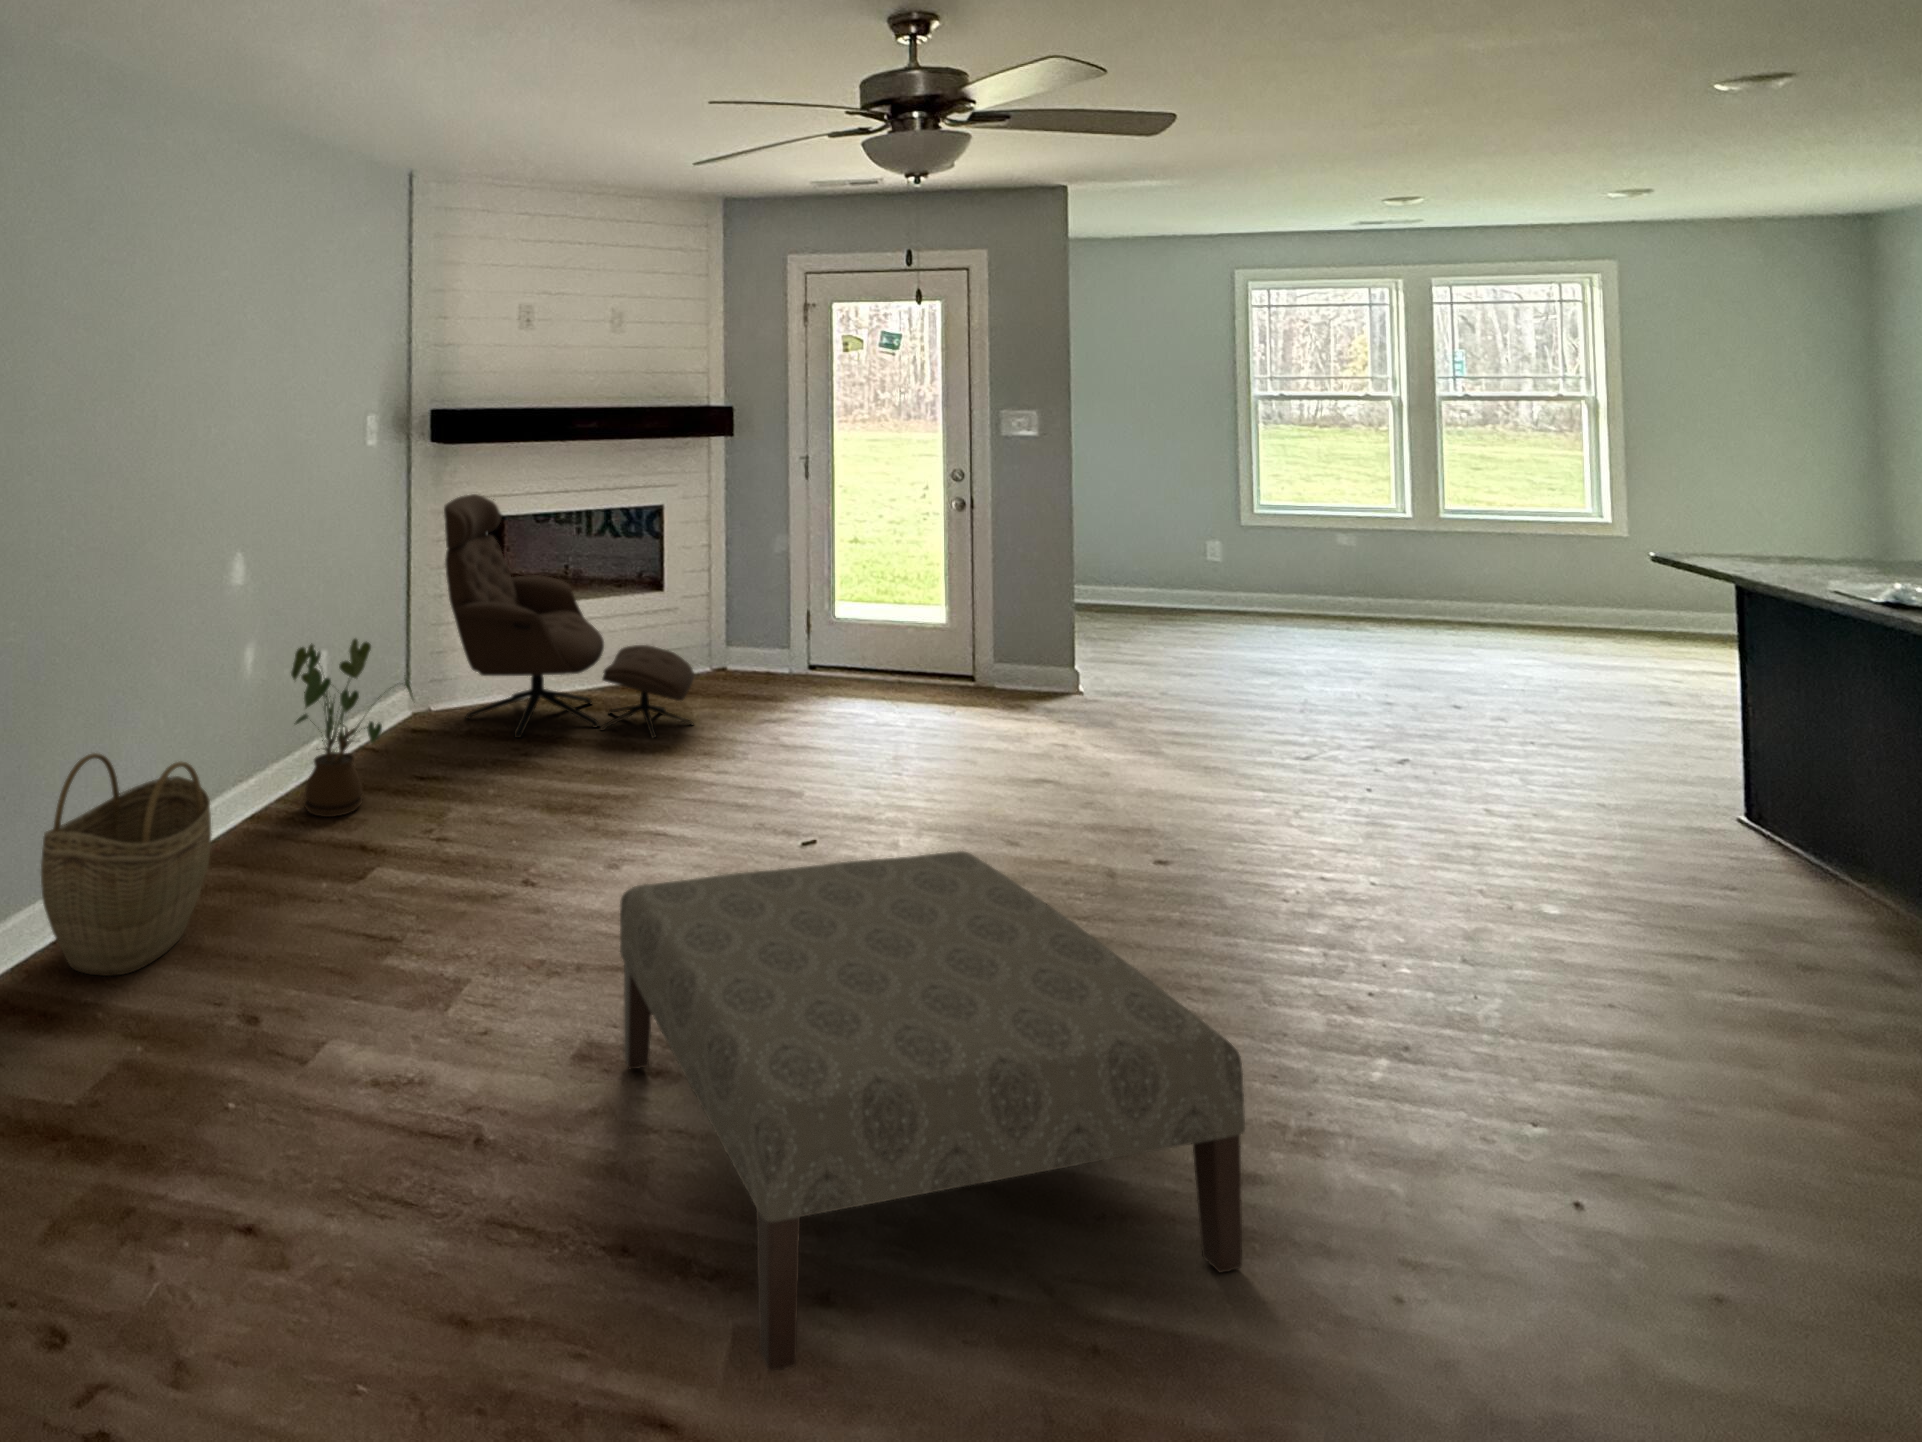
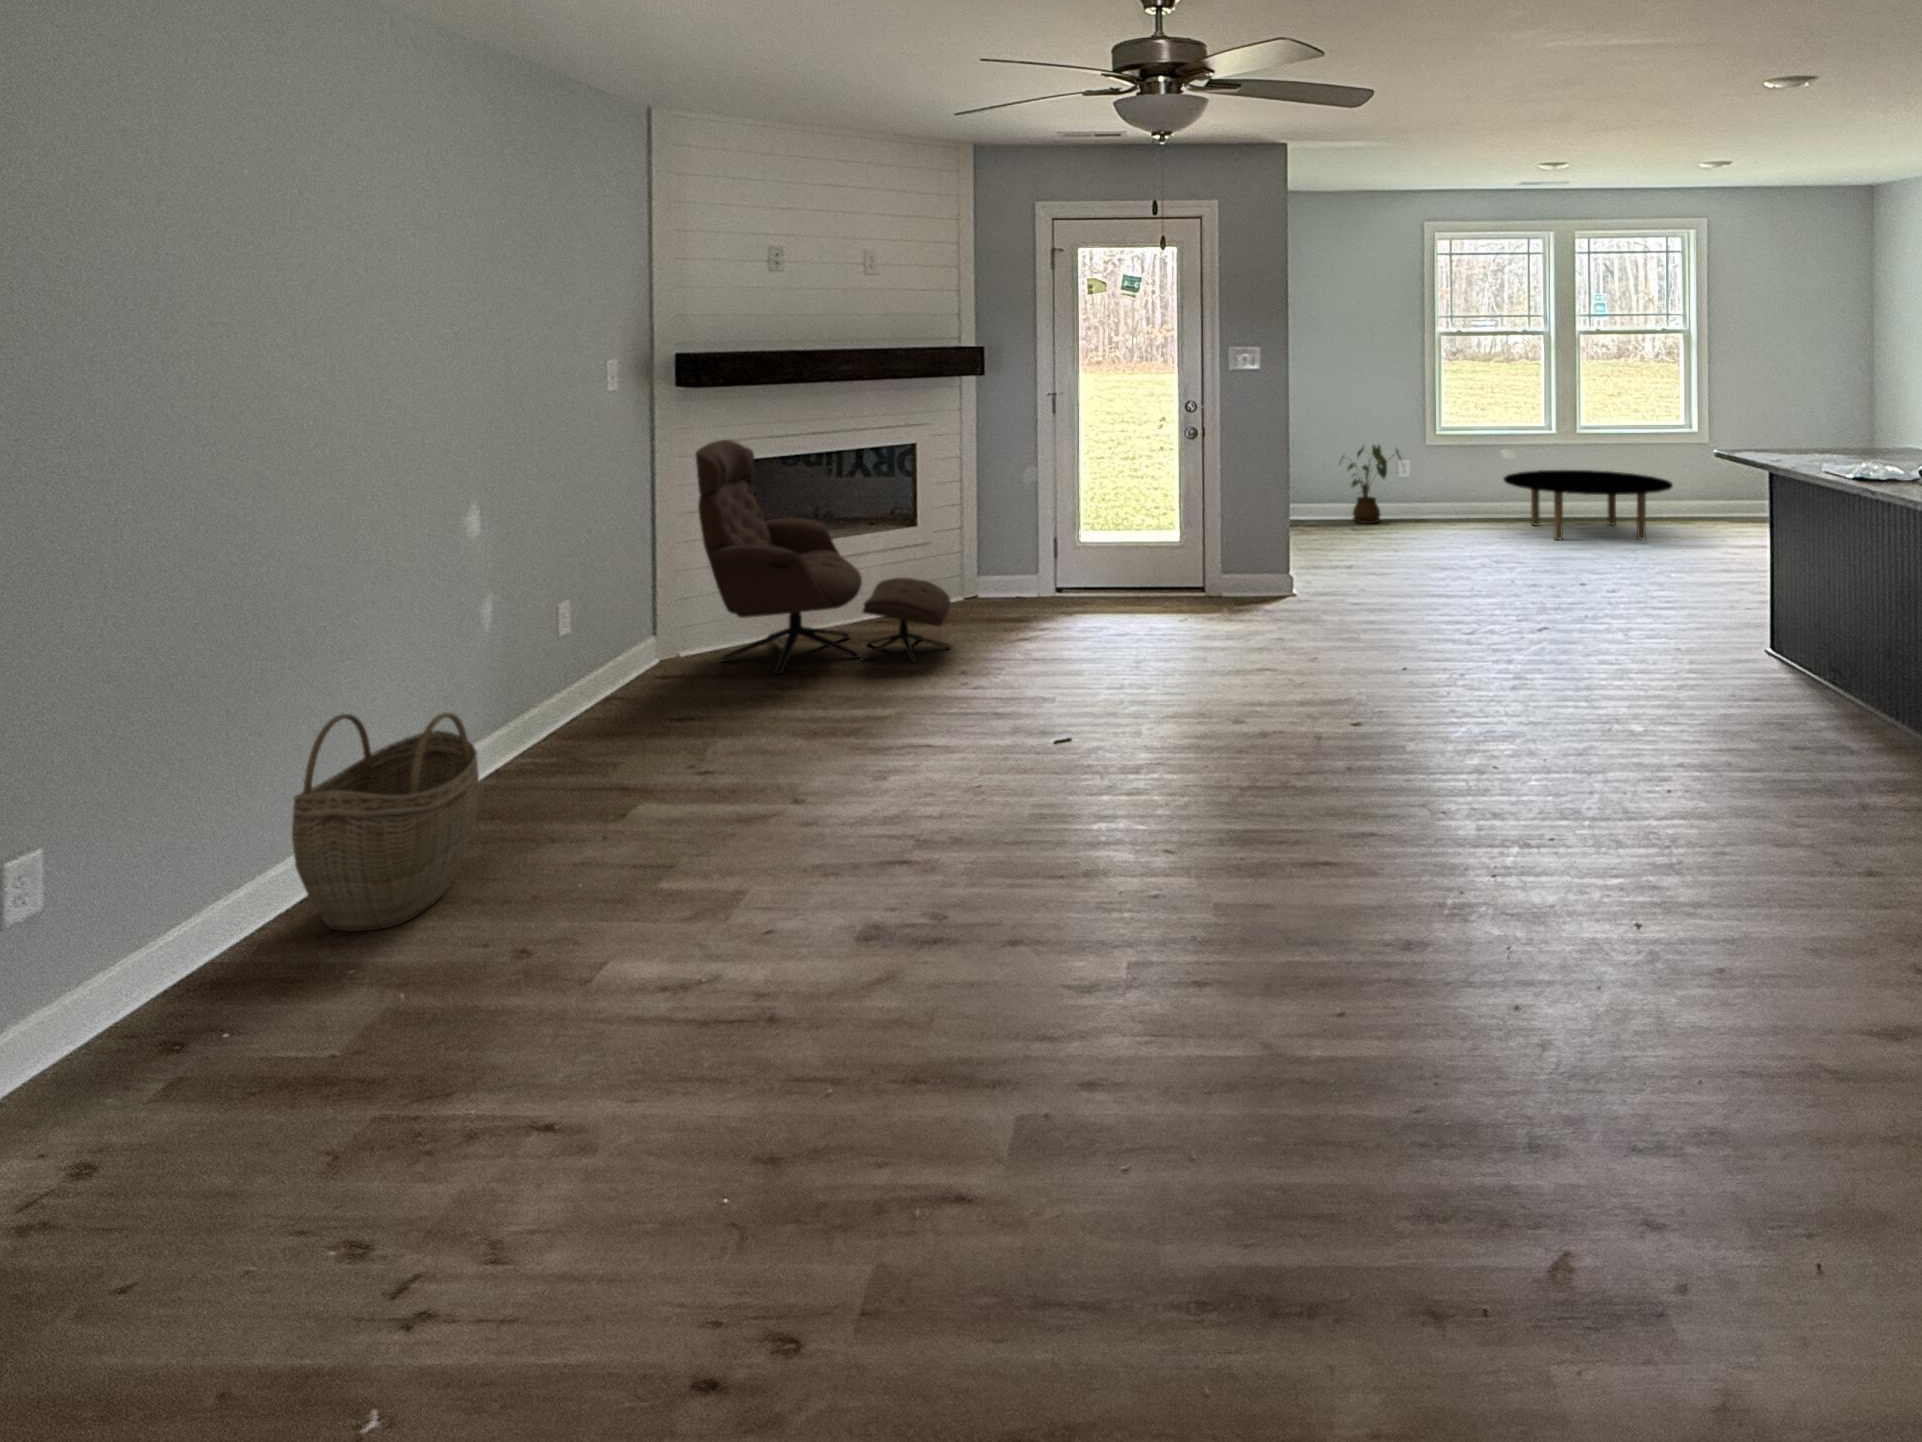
coffee table: none [1342,563,1578,657] -> present [1504,470,1673,540]
house plant: present [291,639,413,817] -> present [1342,445,1401,524]
ottoman: present [620,851,1245,1371] -> none [910,717,1416,1124]

